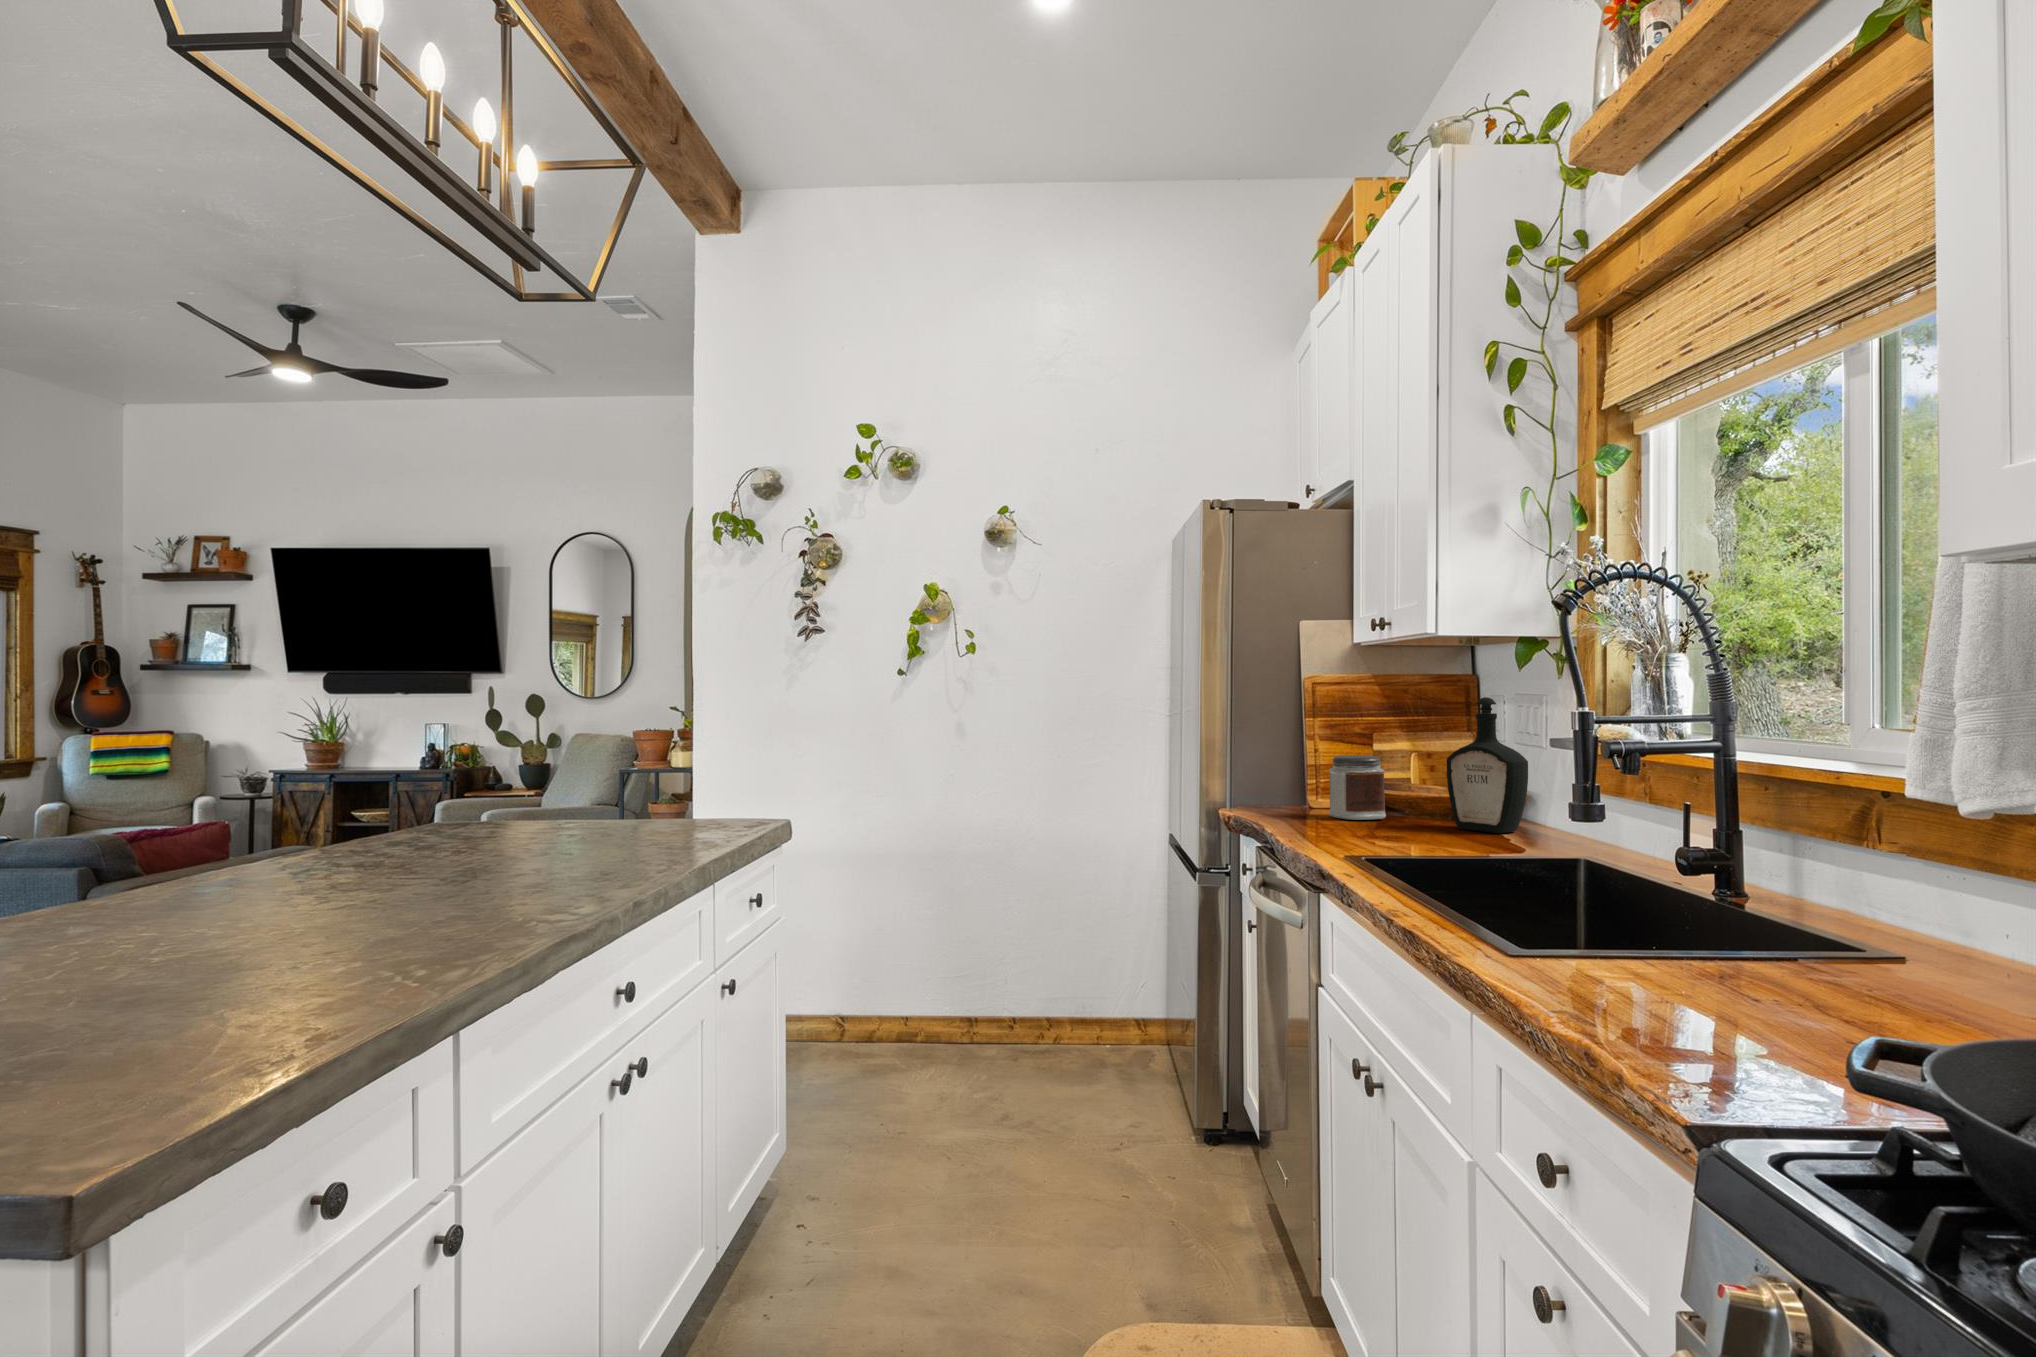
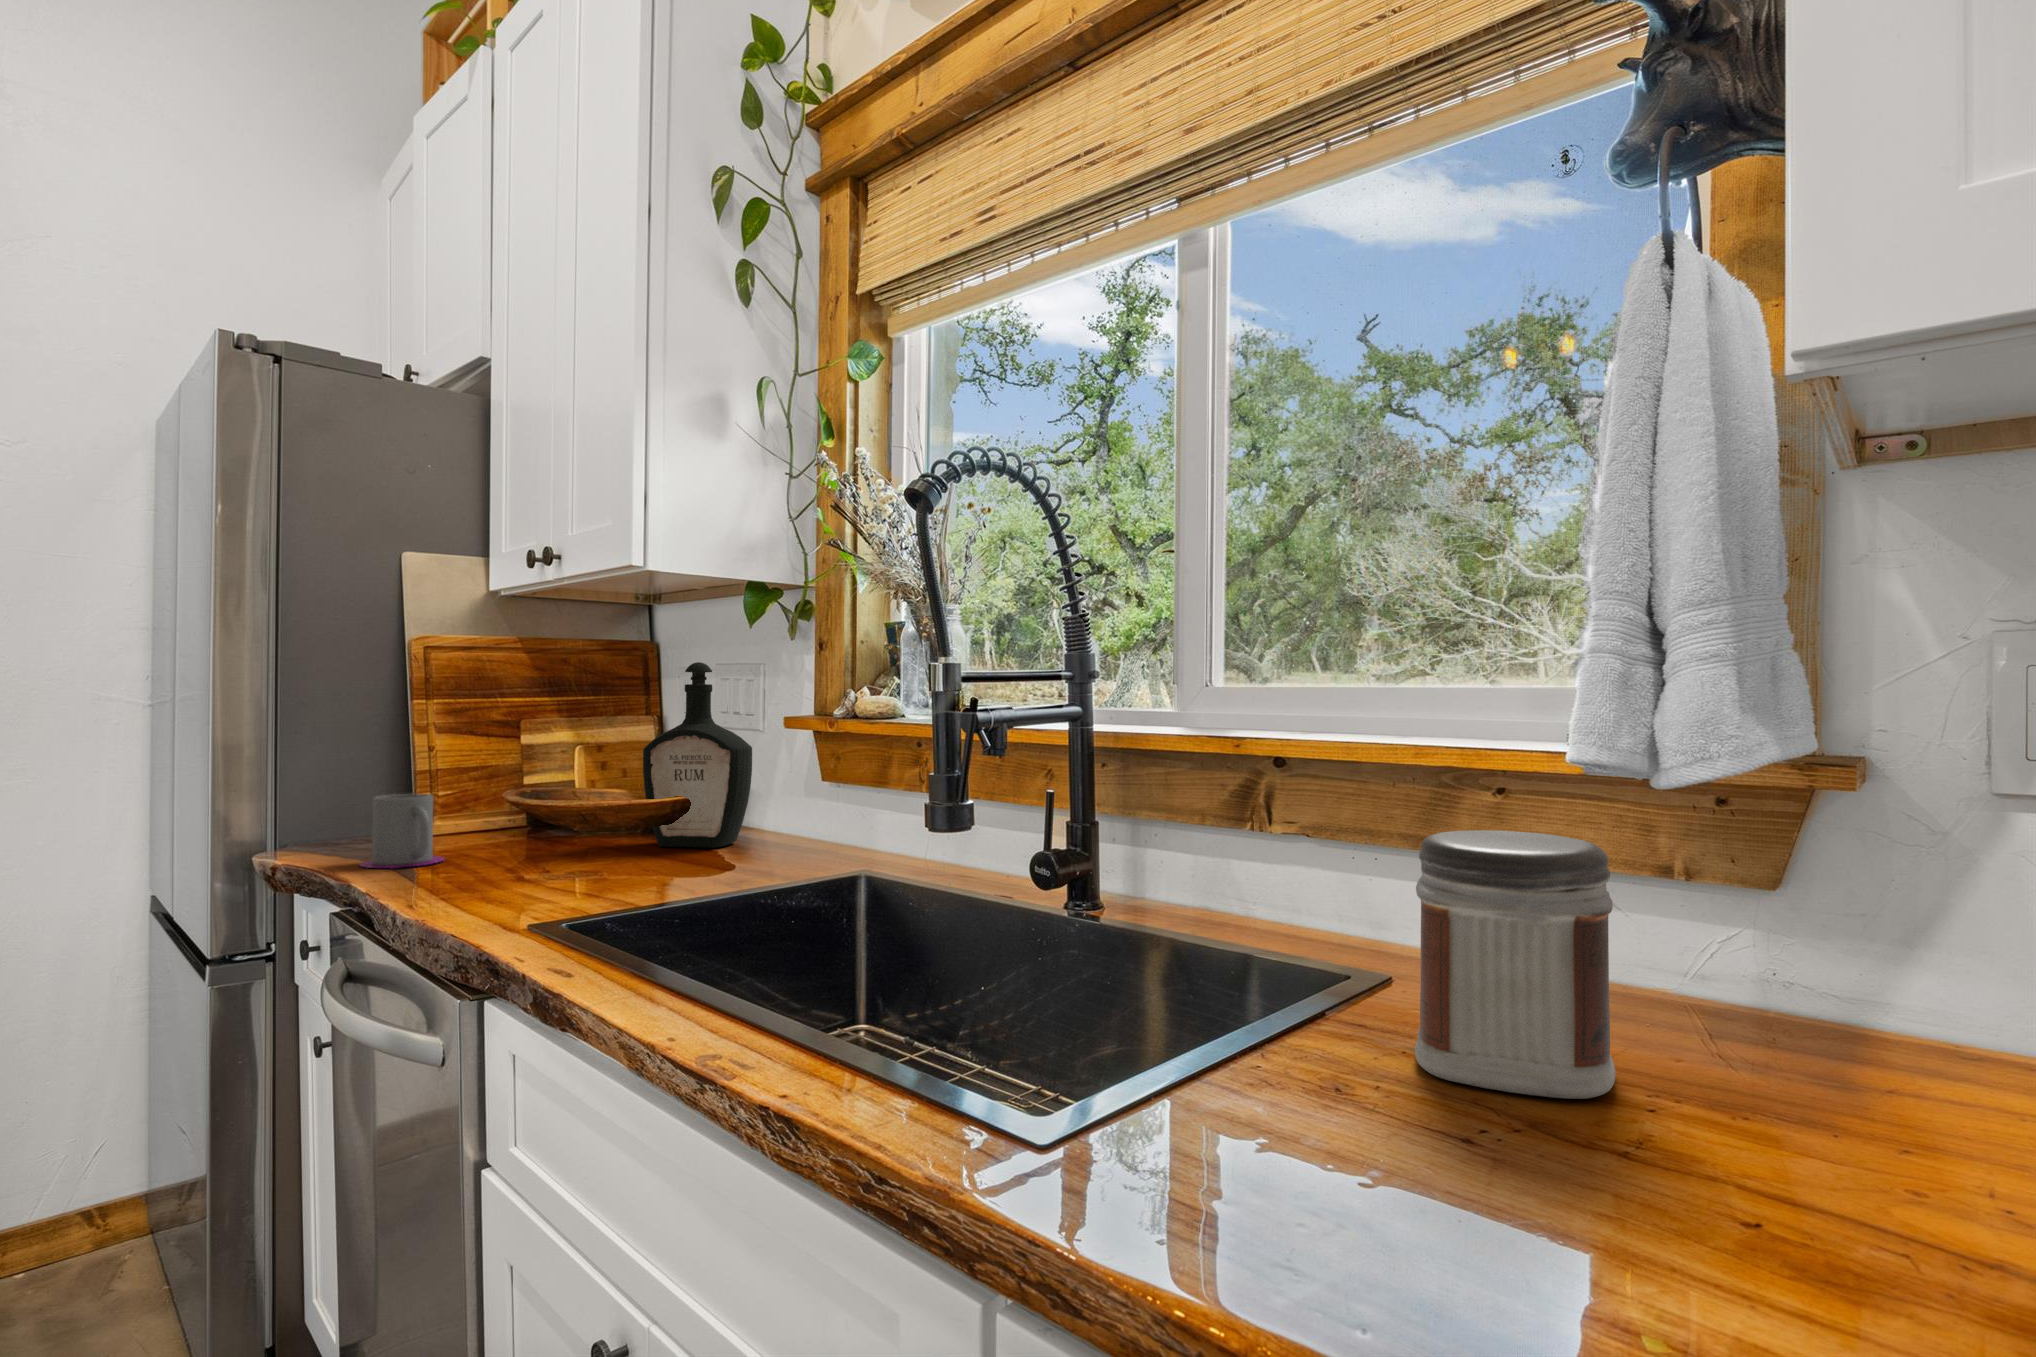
jar: present [1329,755,1386,820] -> present [1415,830,1615,1099]
mug: none [1273,780,1319,824] -> present [360,794,444,868]

